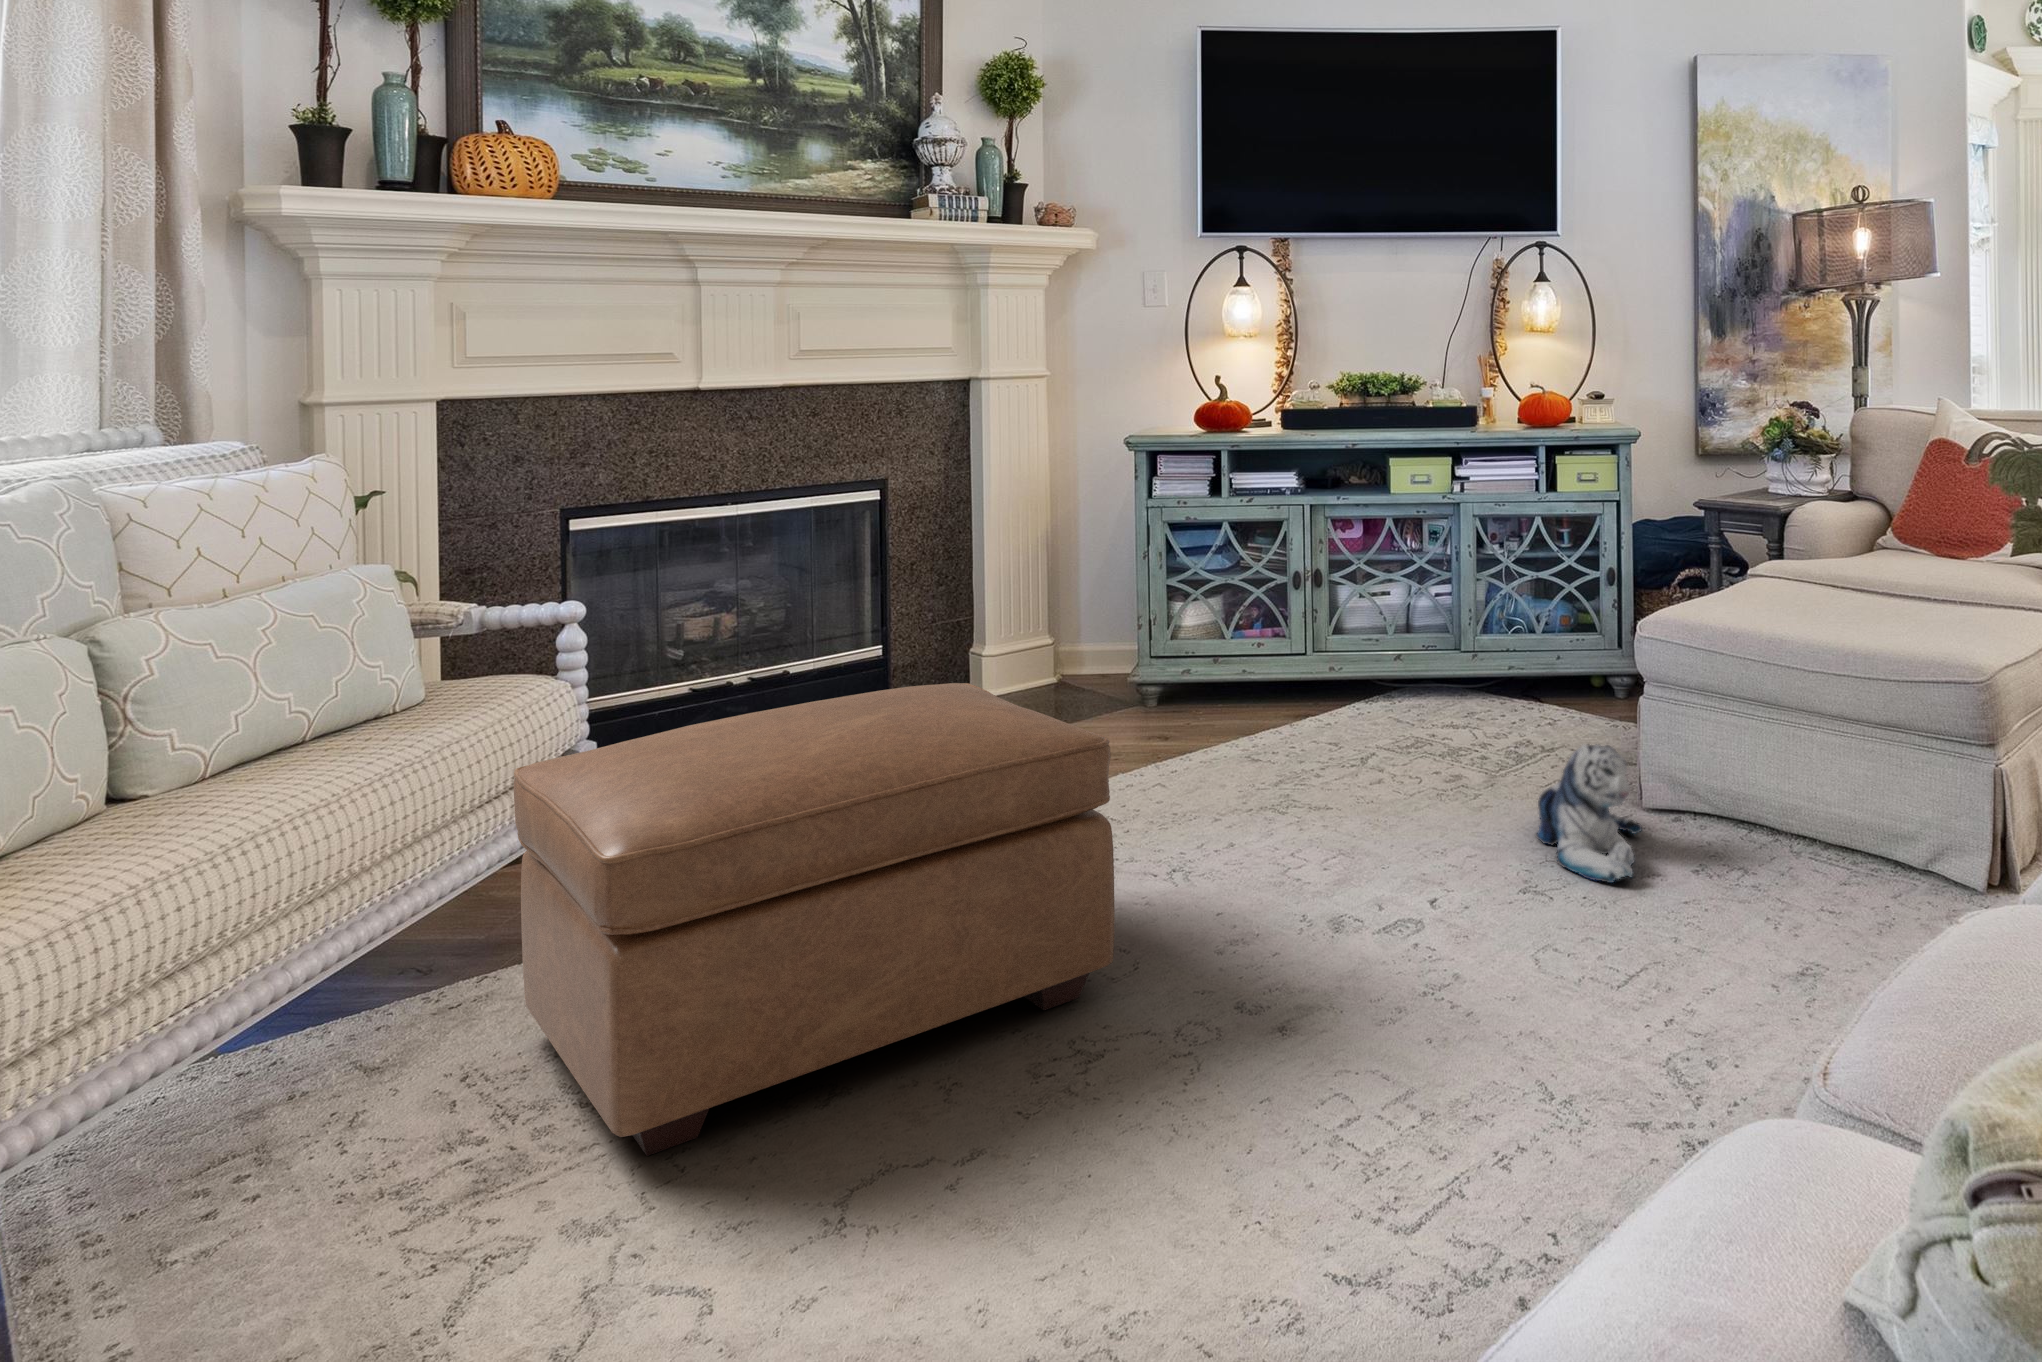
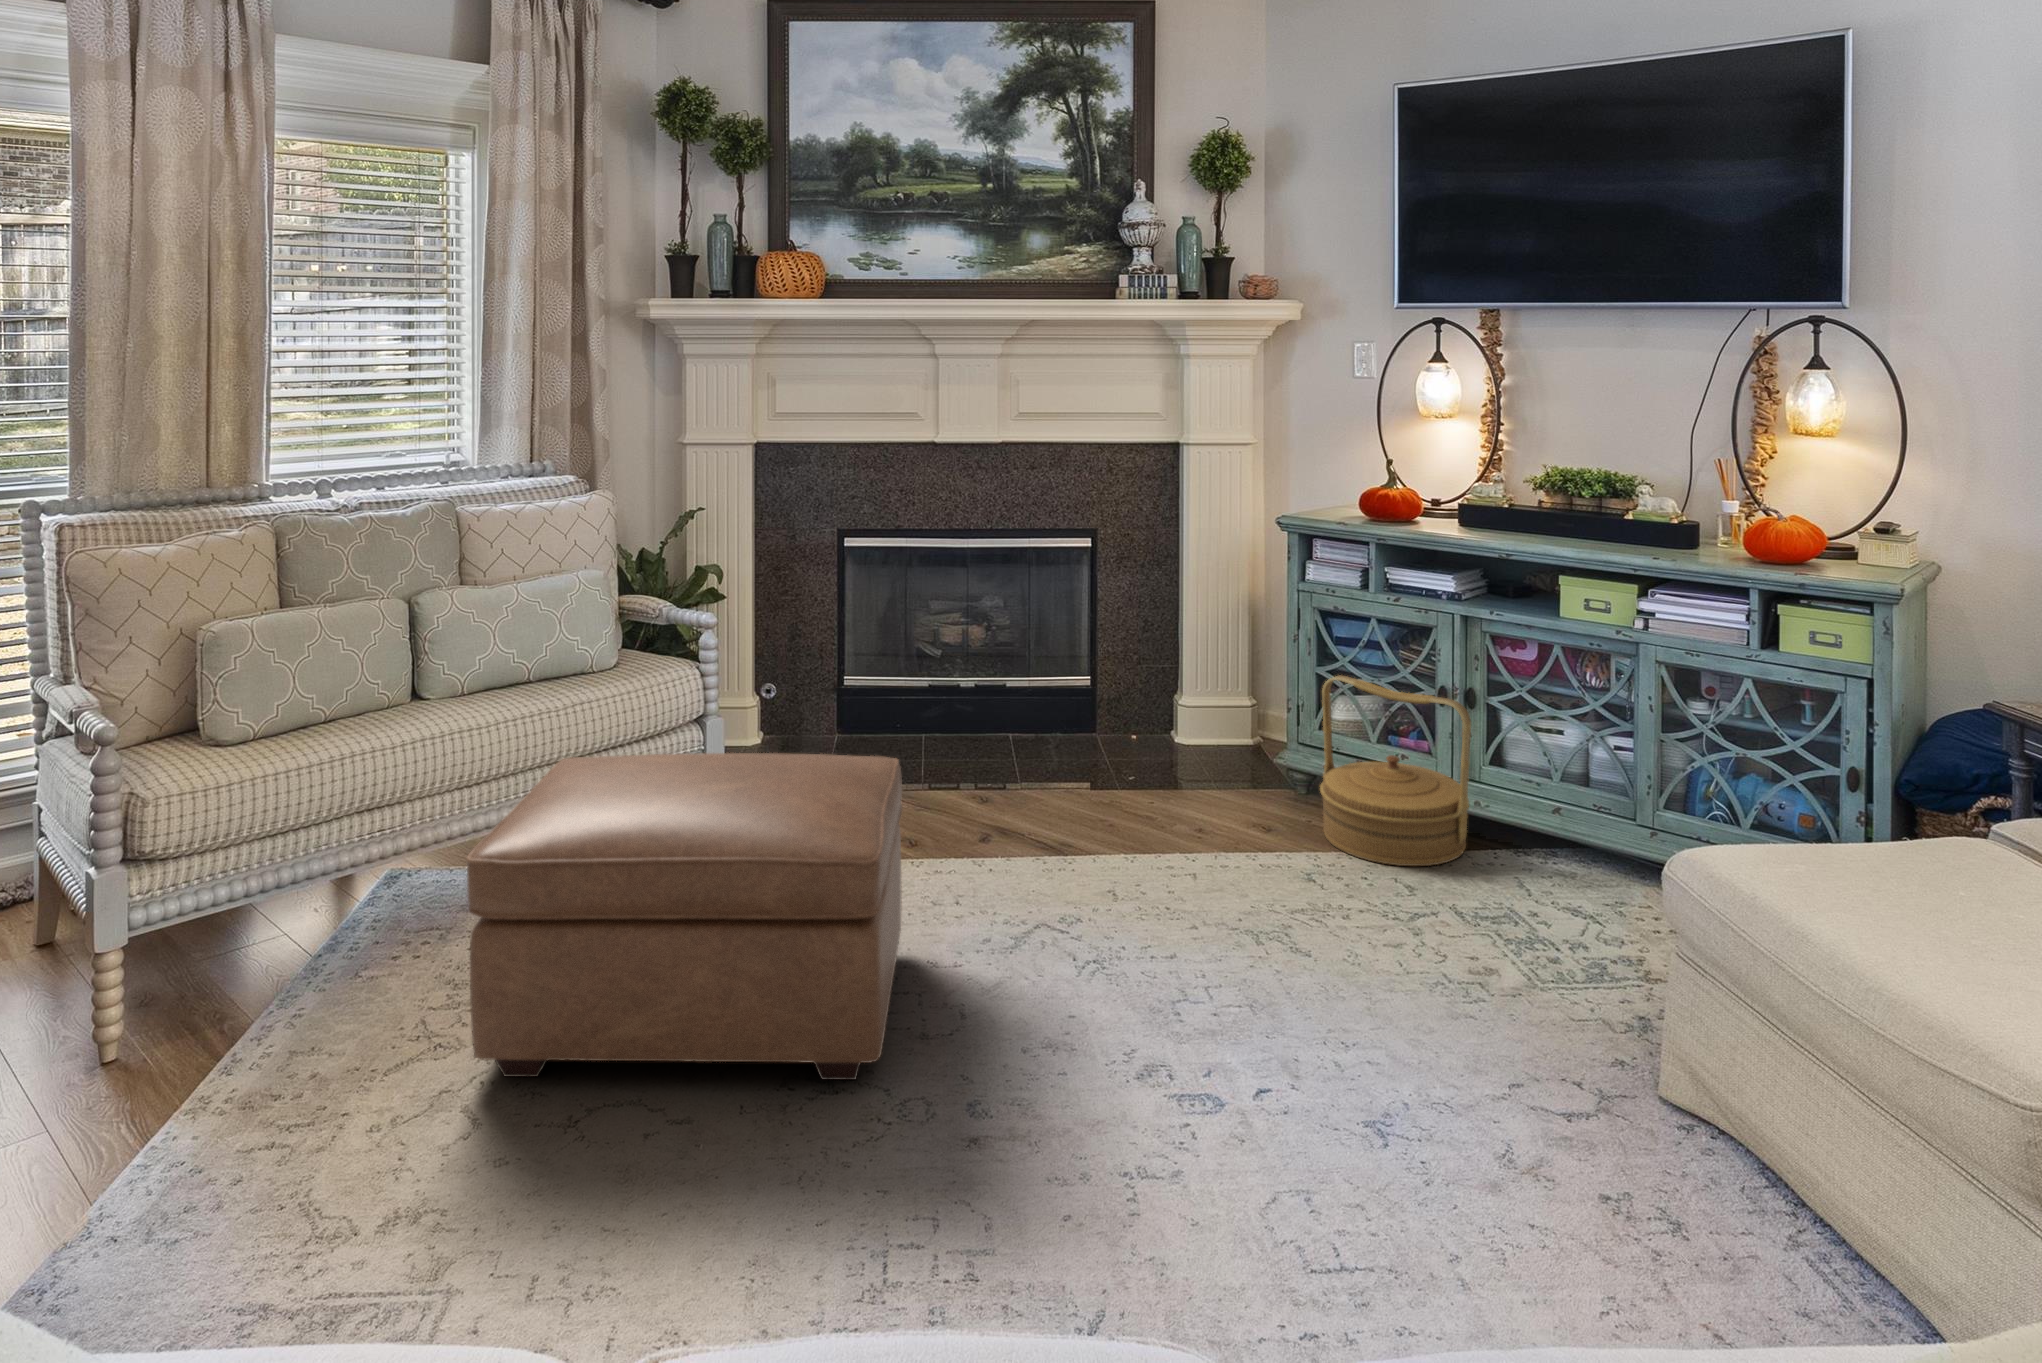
woven basket: none [1206,575,1352,735] -> present [1320,675,1471,866]
plush toy: present [1536,744,1642,883] -> none [1442,1010,1599,1203]

